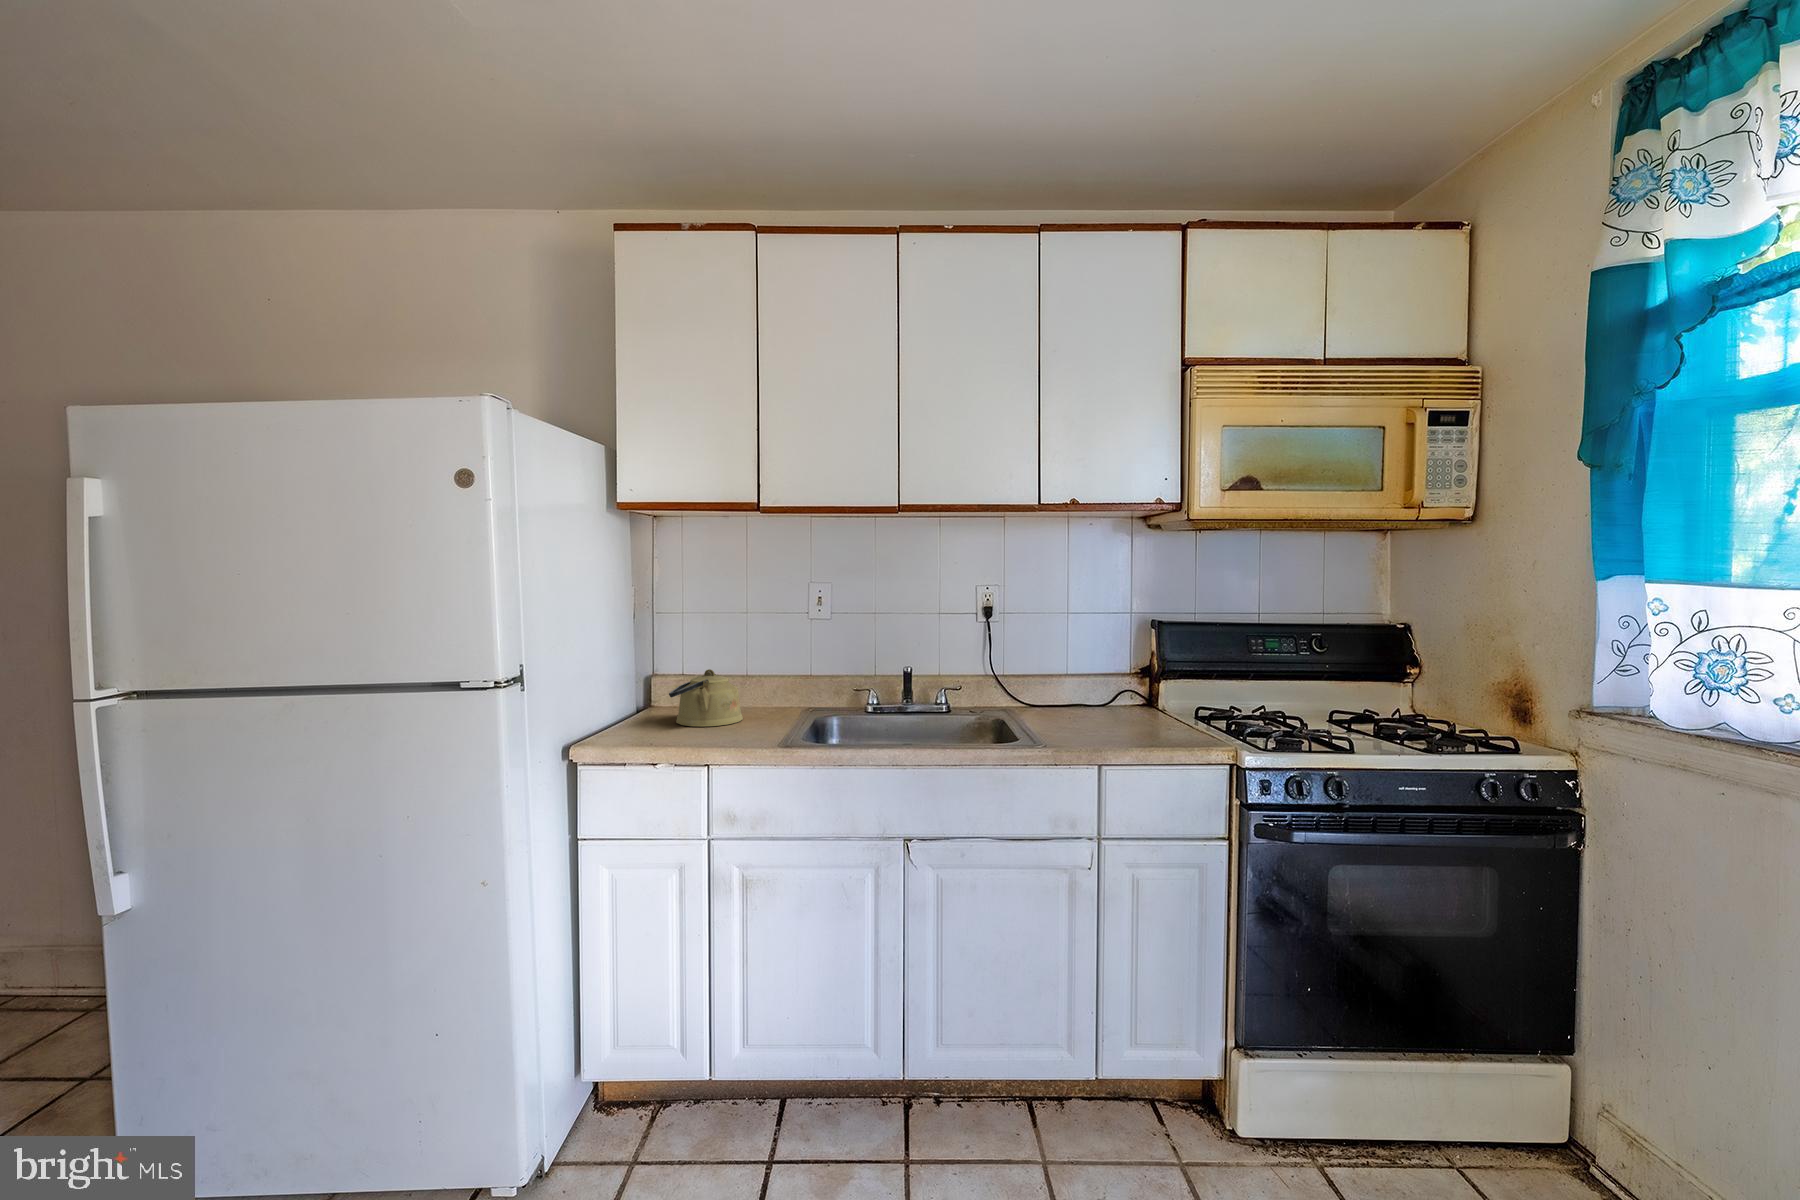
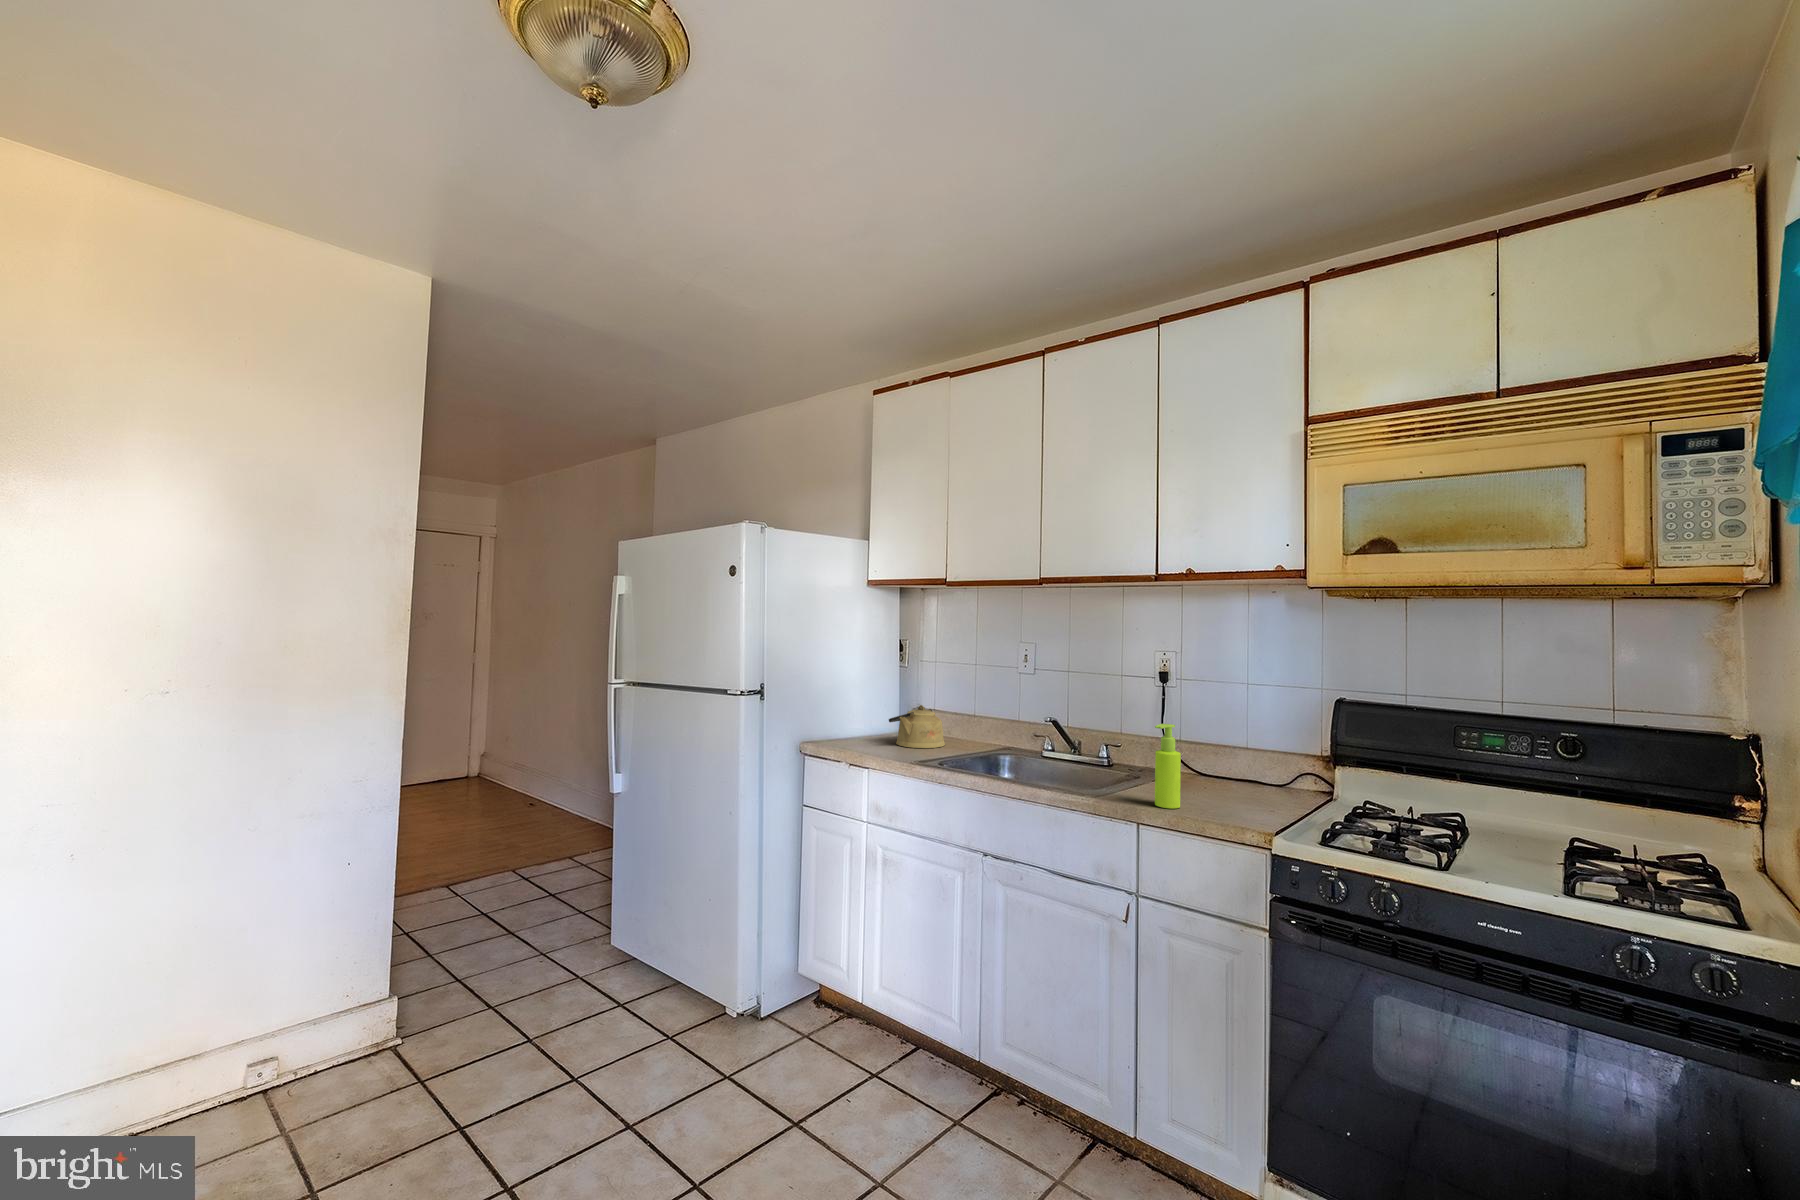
soap dispenser: none [1085,657,1111,743] -> present [1155,724,1181,809]

